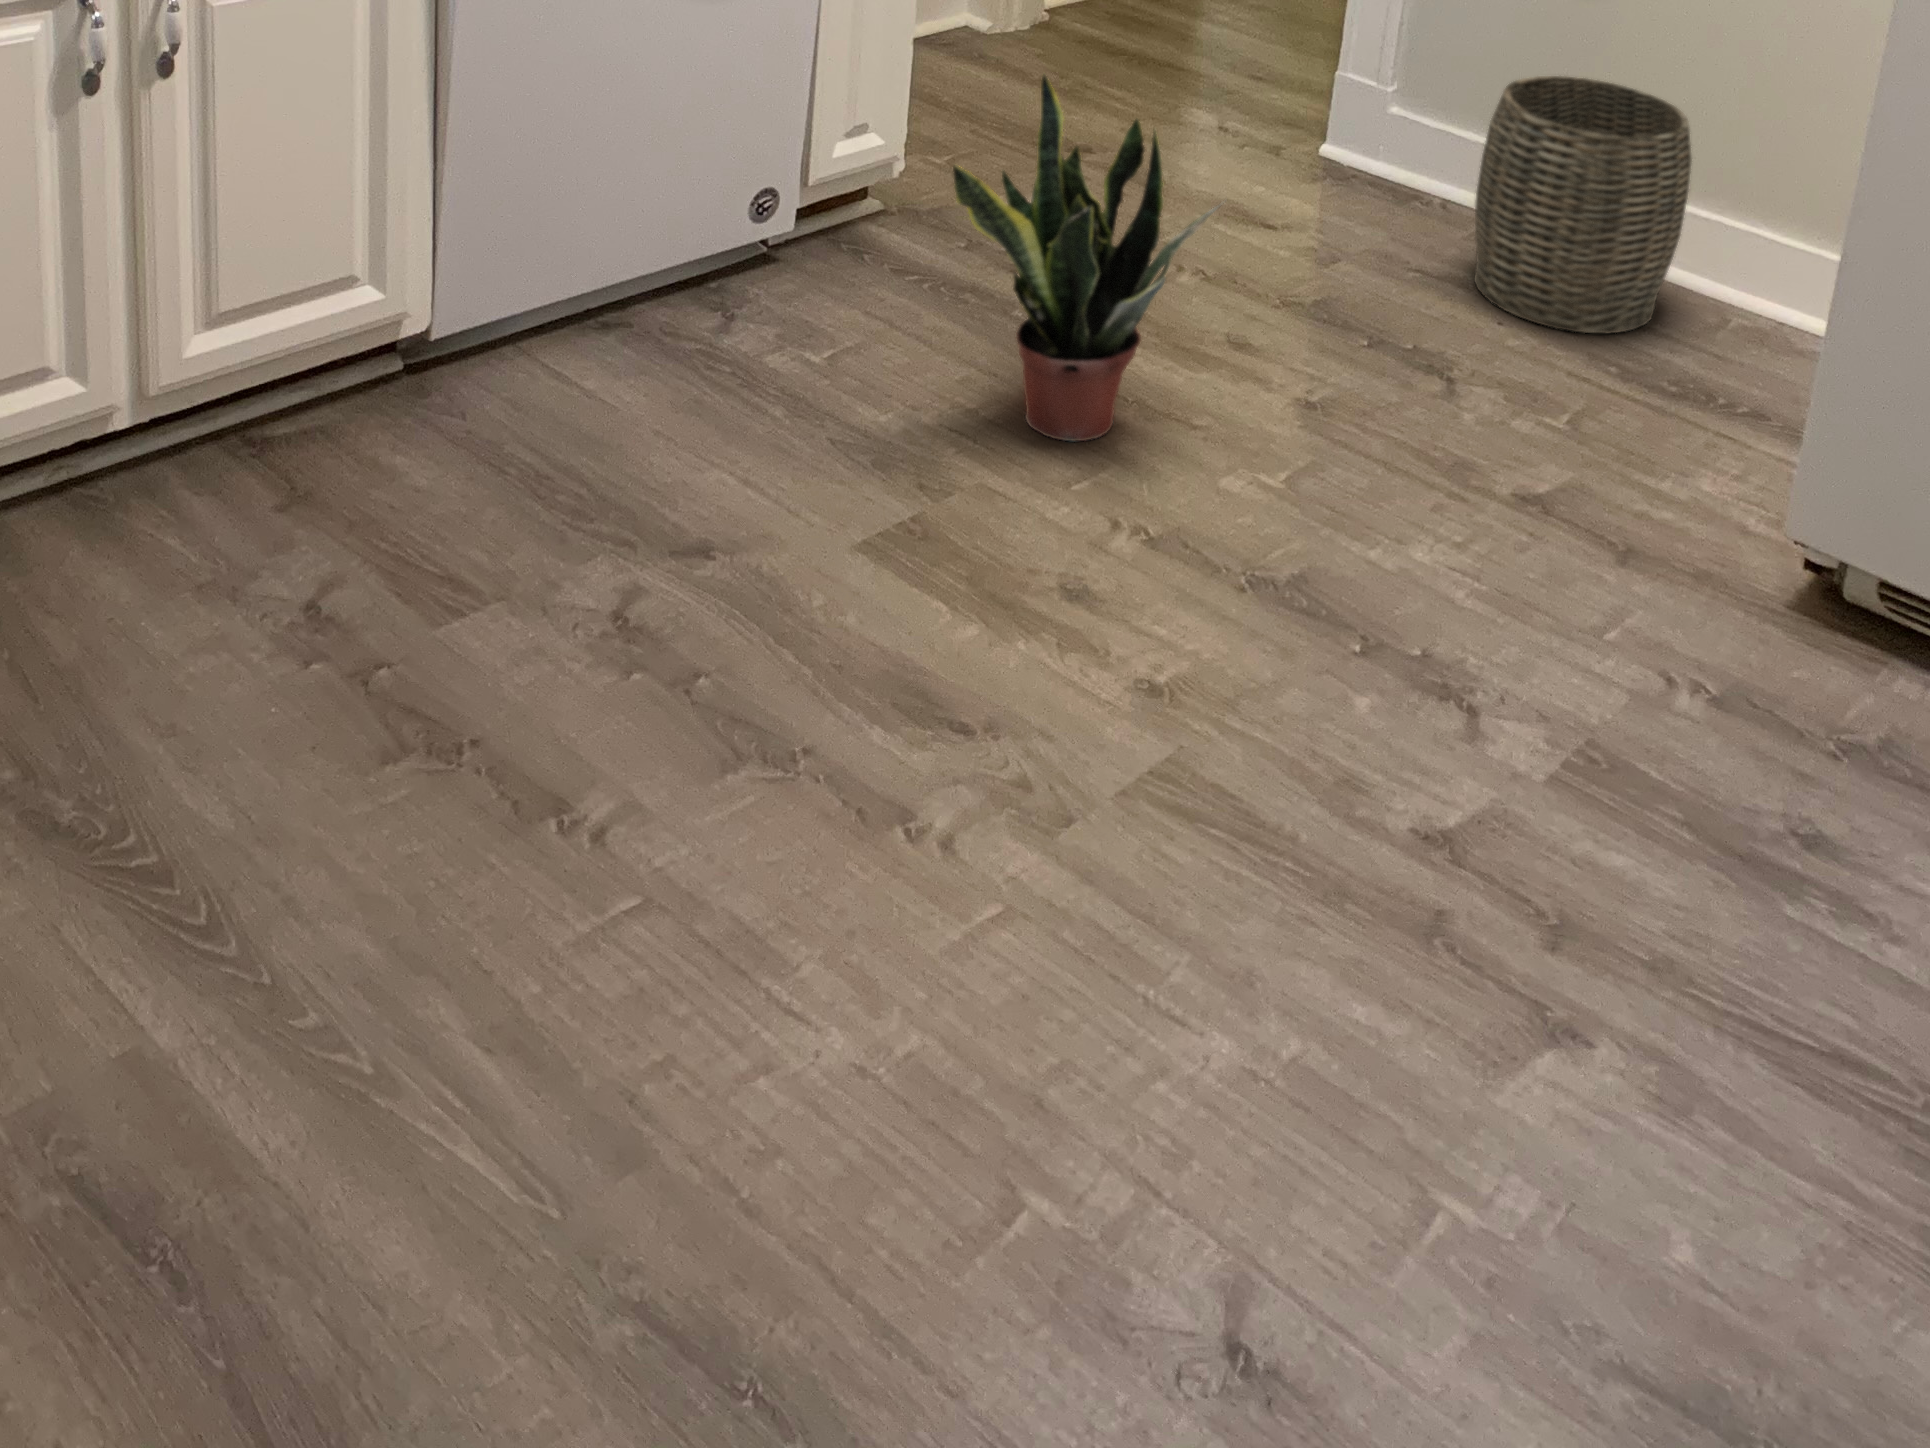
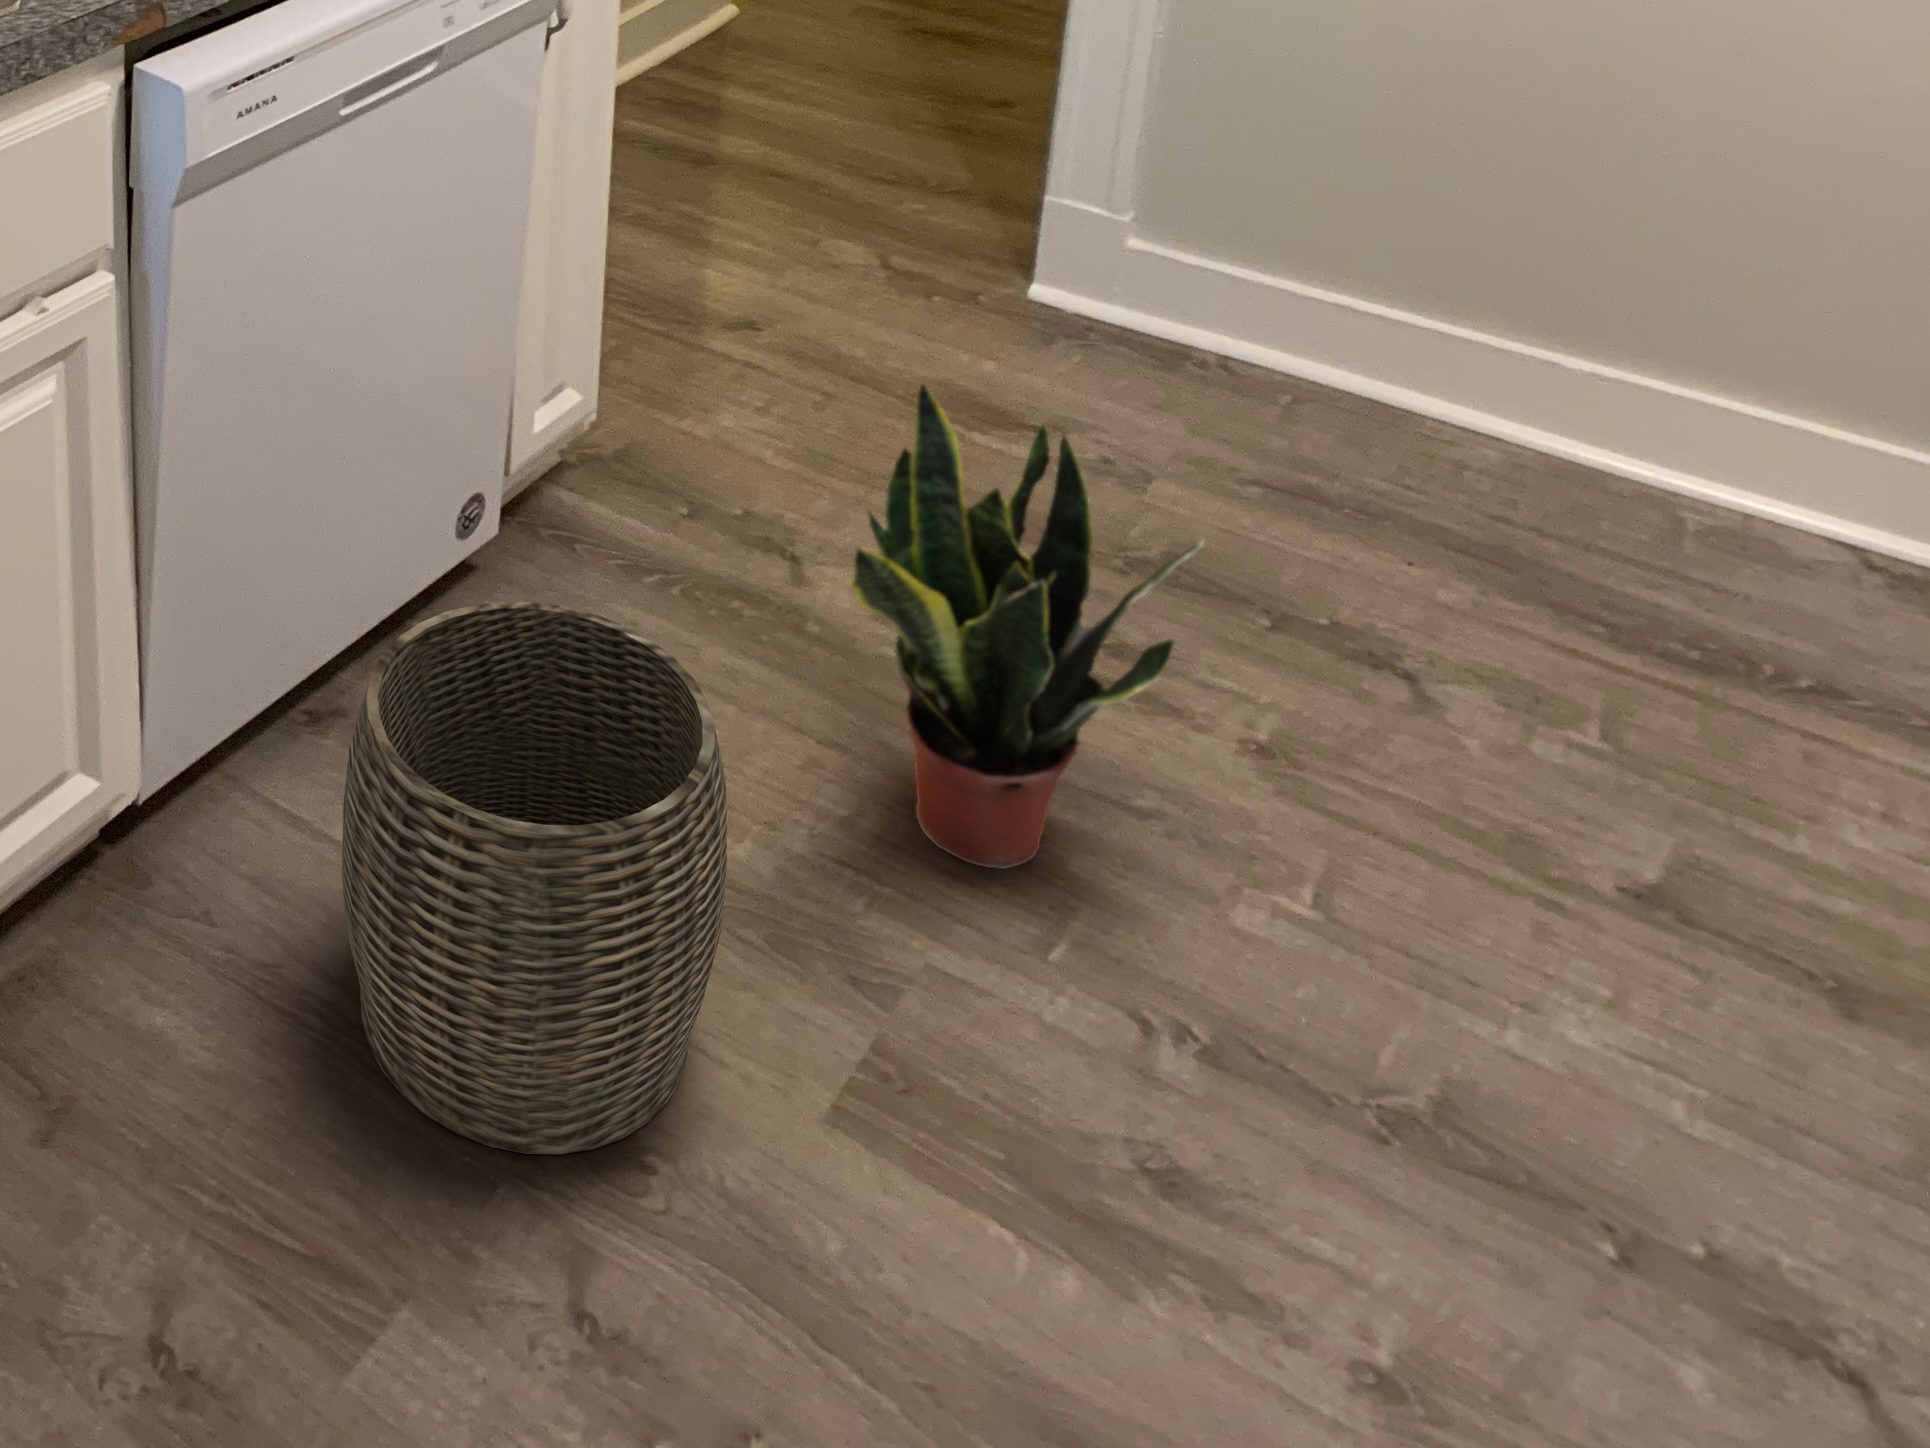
woven basket: present [1475,76,1692,333] -> present [342,602,727,1154]

